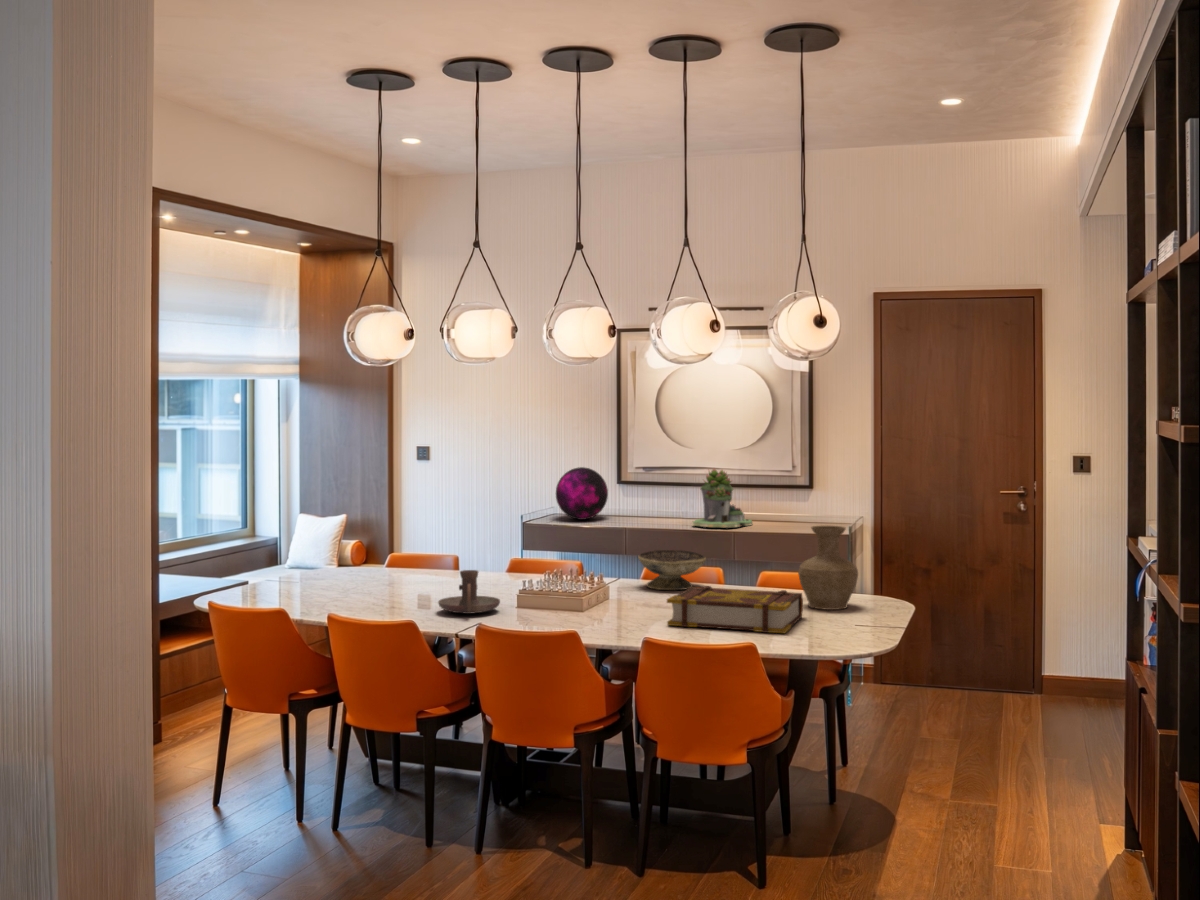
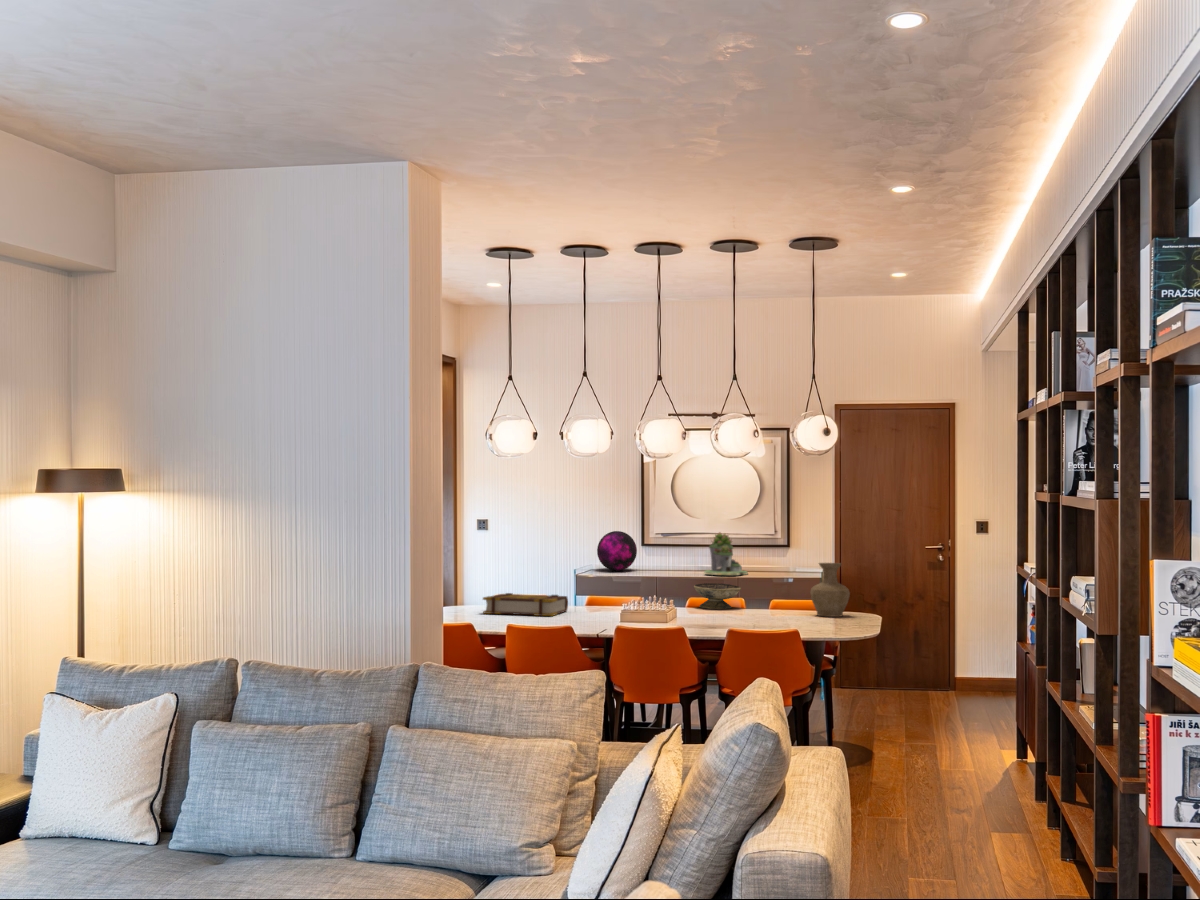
candle holder: present [438,570,500,614] -> none [579,589,620,617]
book: present [667,586,803,633] -> present [483,593,568,616]

